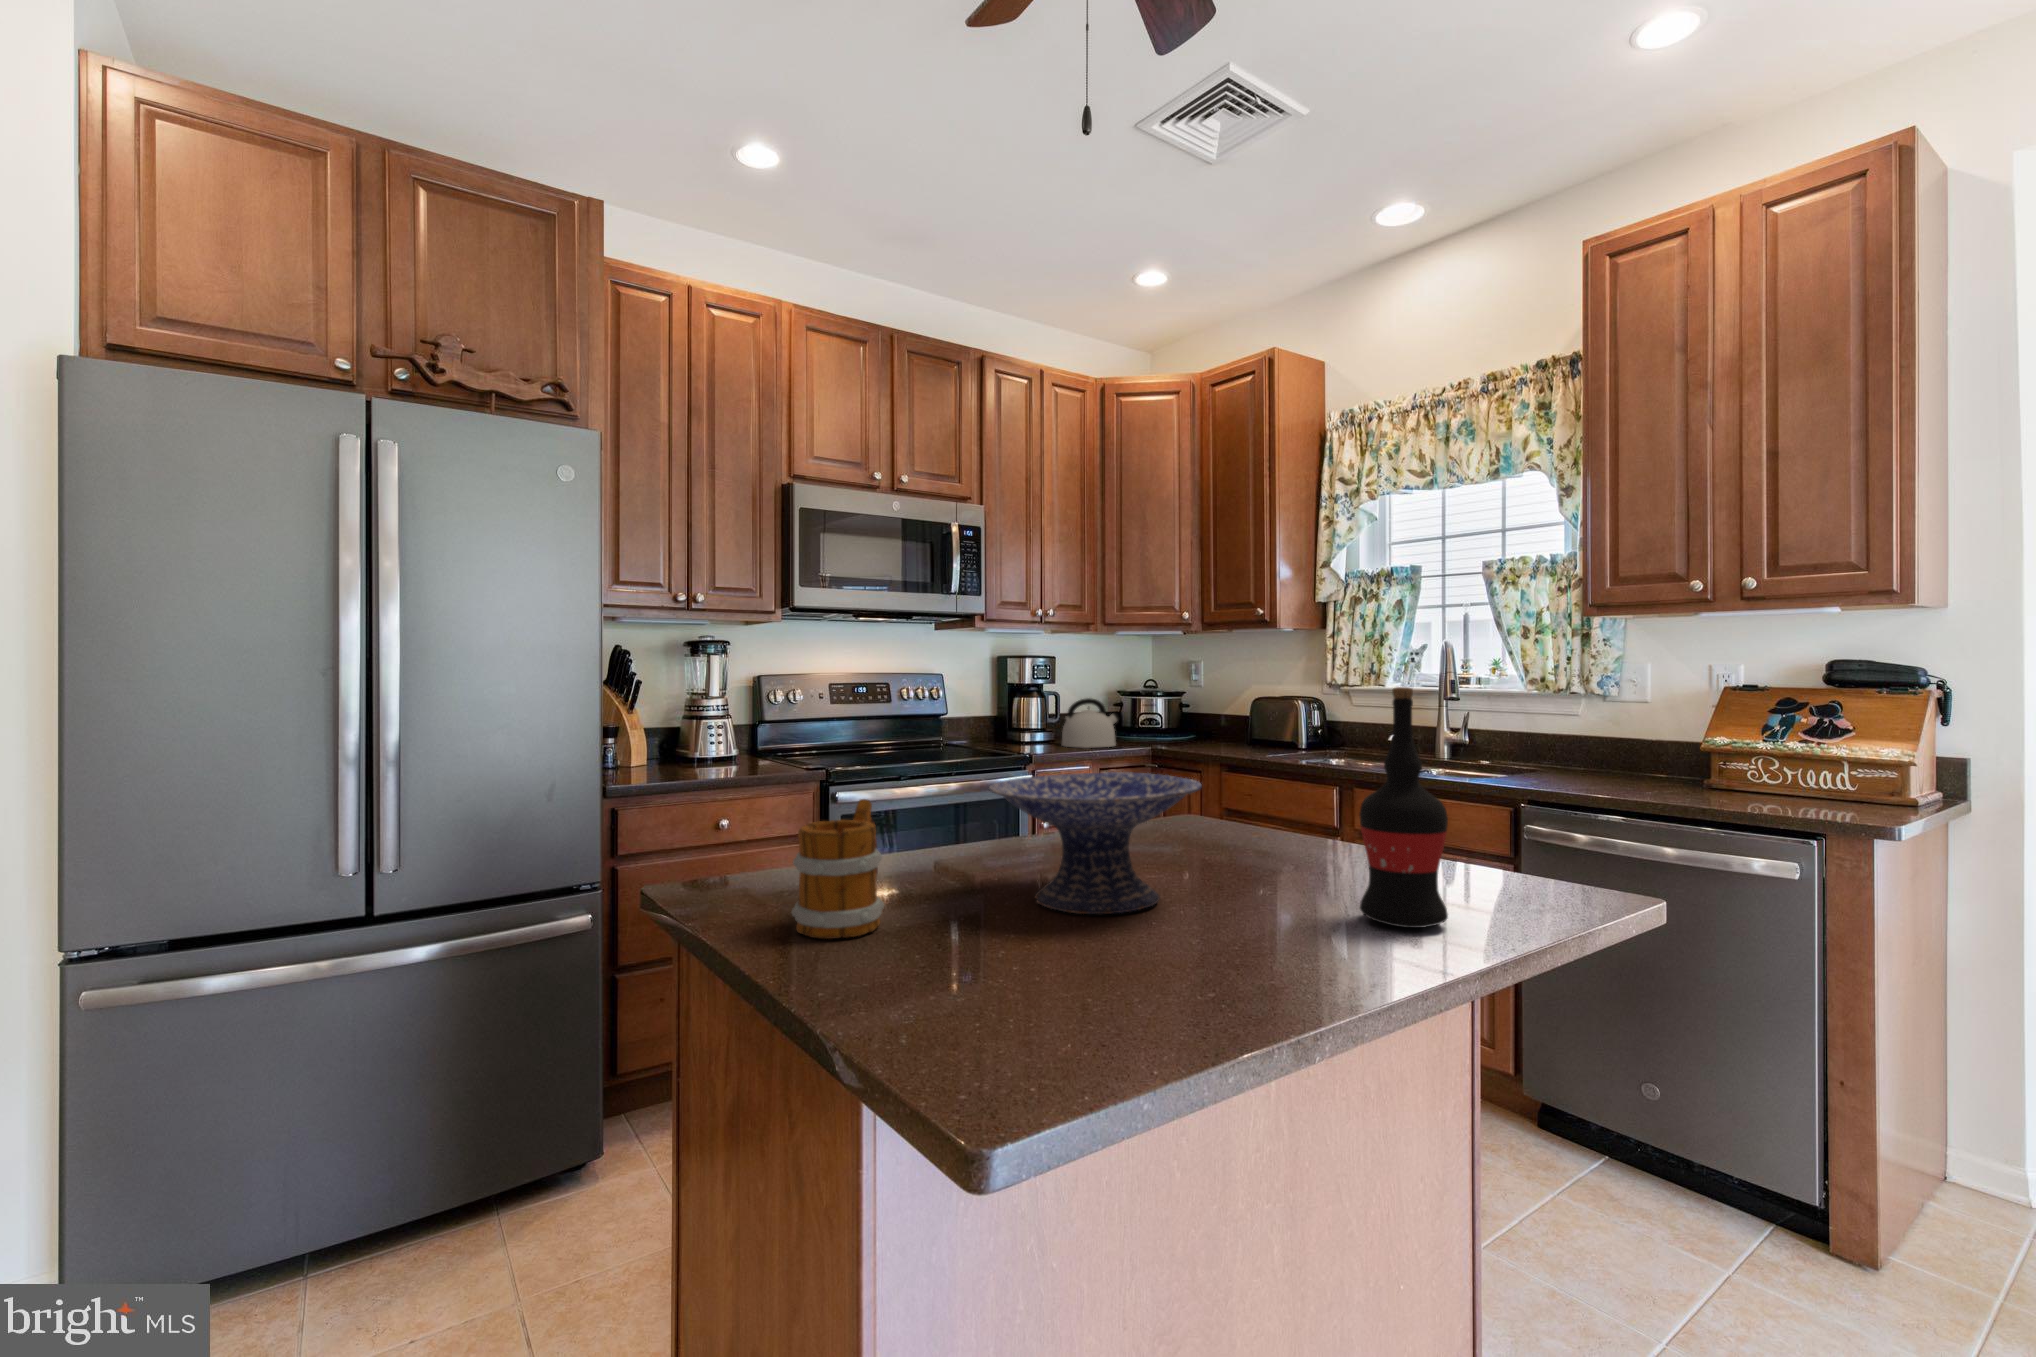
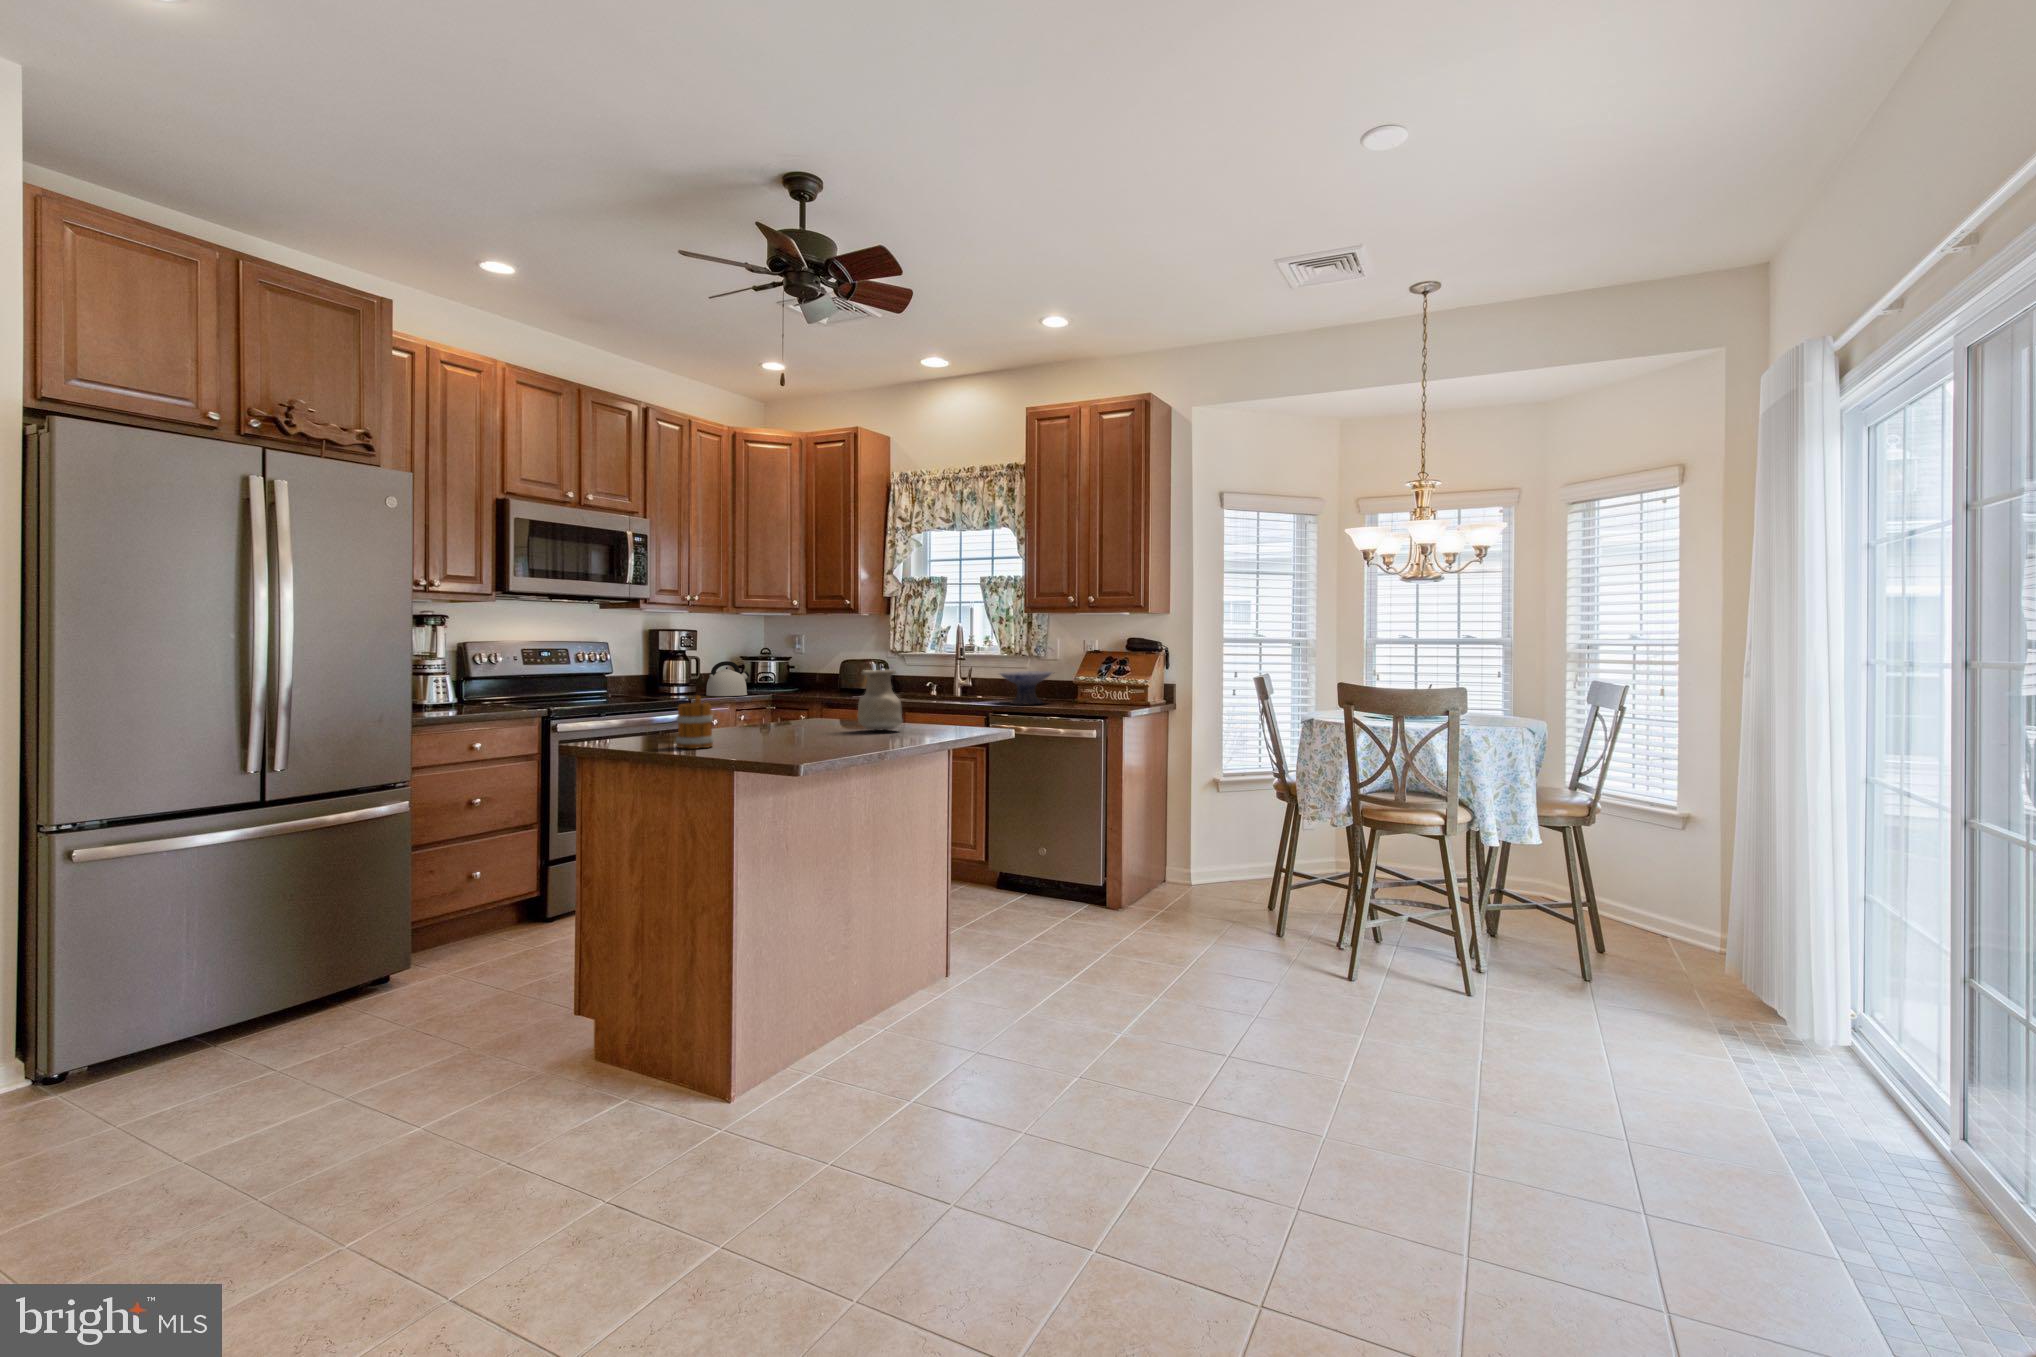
wine bottle: present [1360,687,1448,928] -> none [902,648,933,737]
vase: none [1249,735,1358,877] -> present [858,670,903,730]
decorative bowl: present [989,772,1202,914] -> present [1000,671,1052,705]

